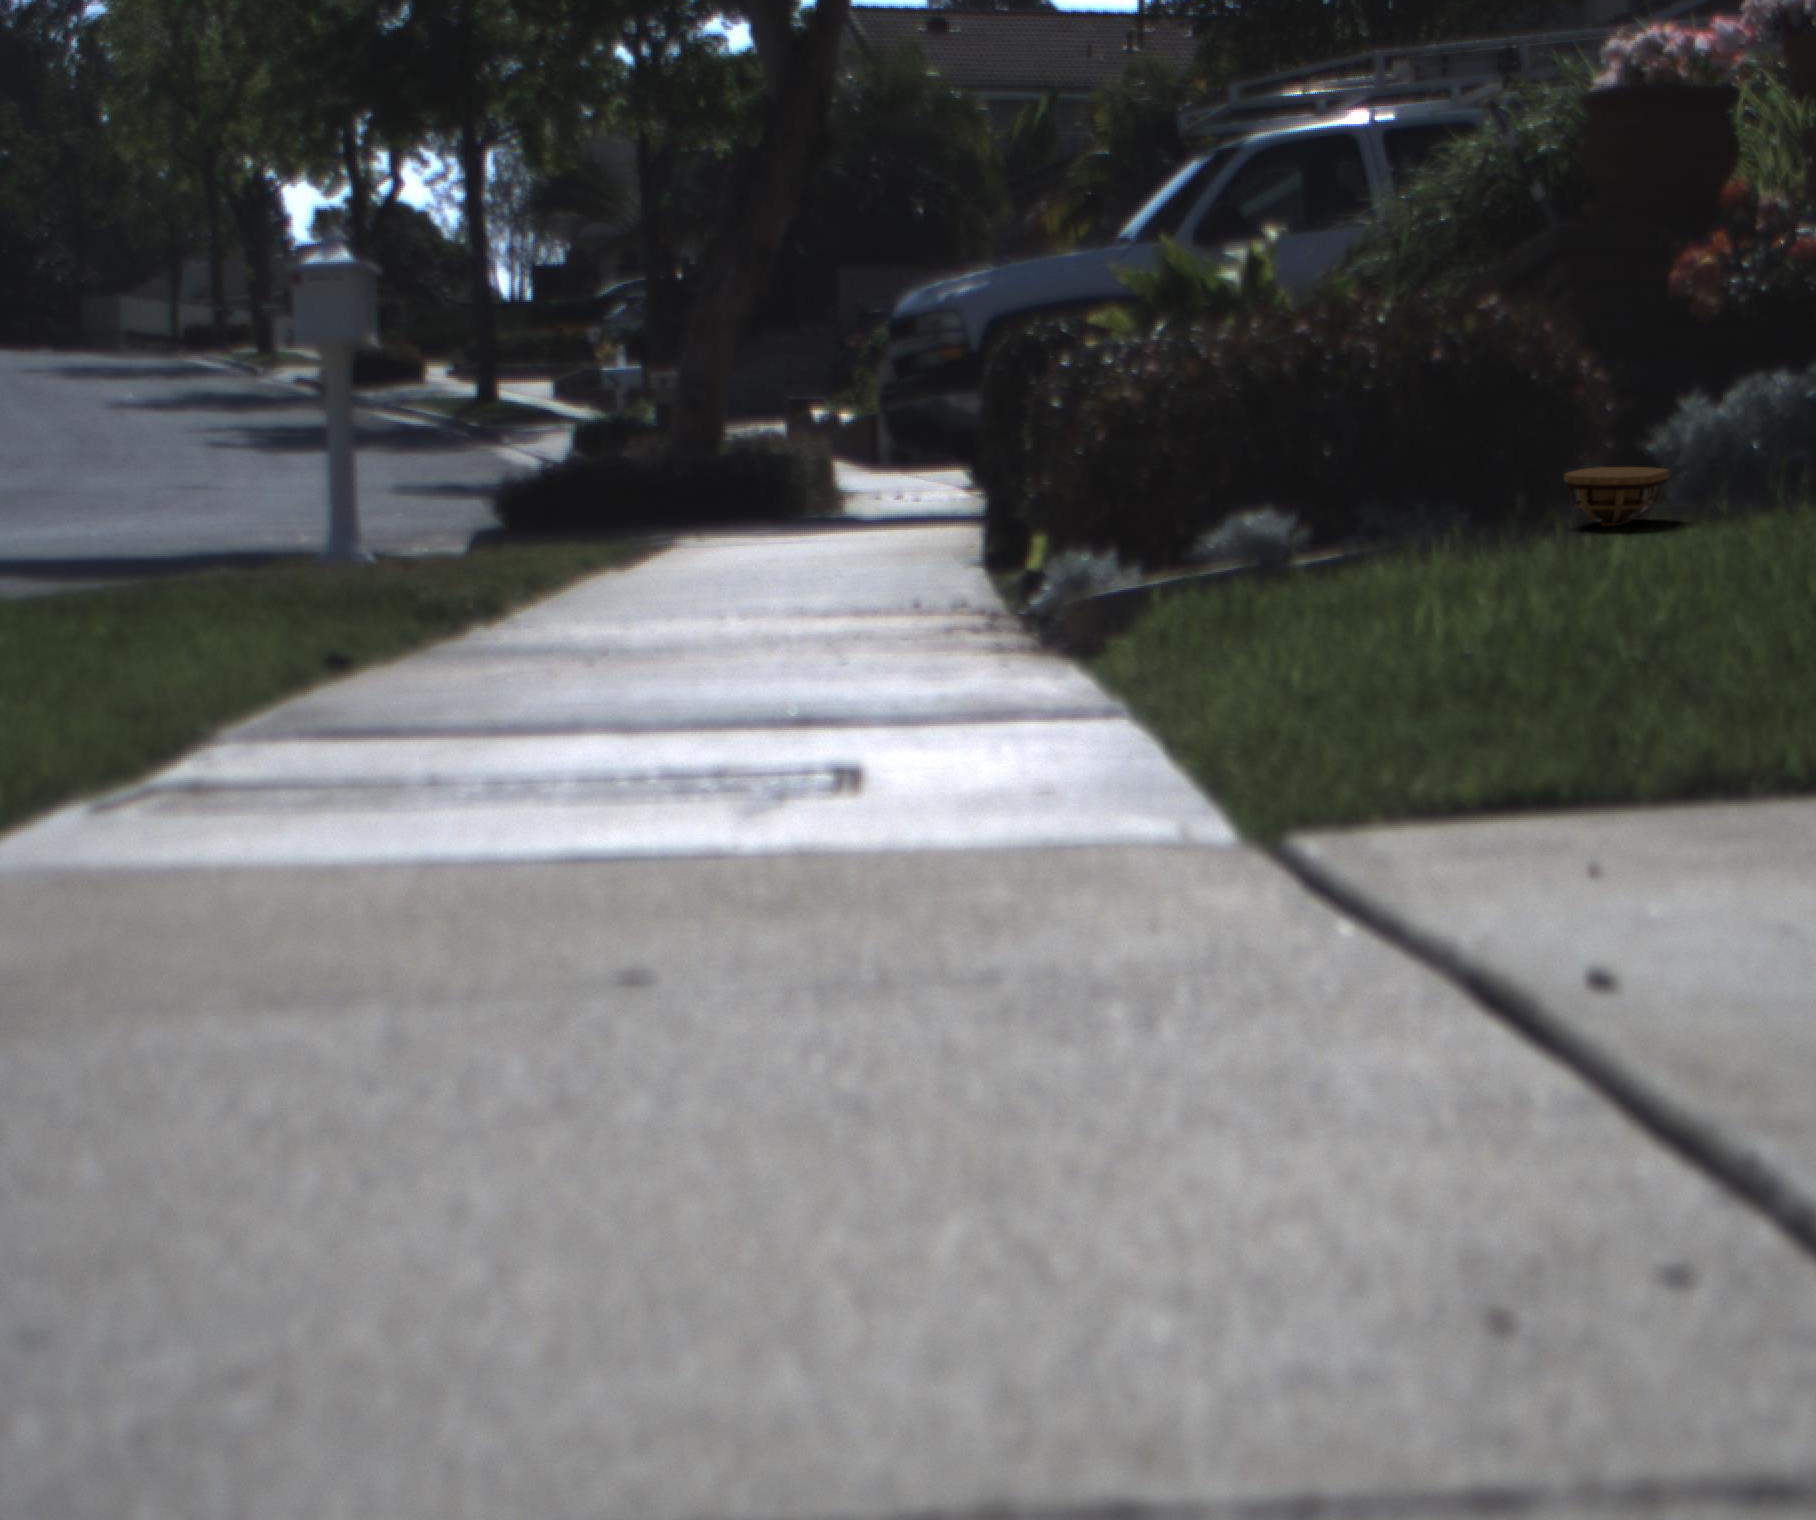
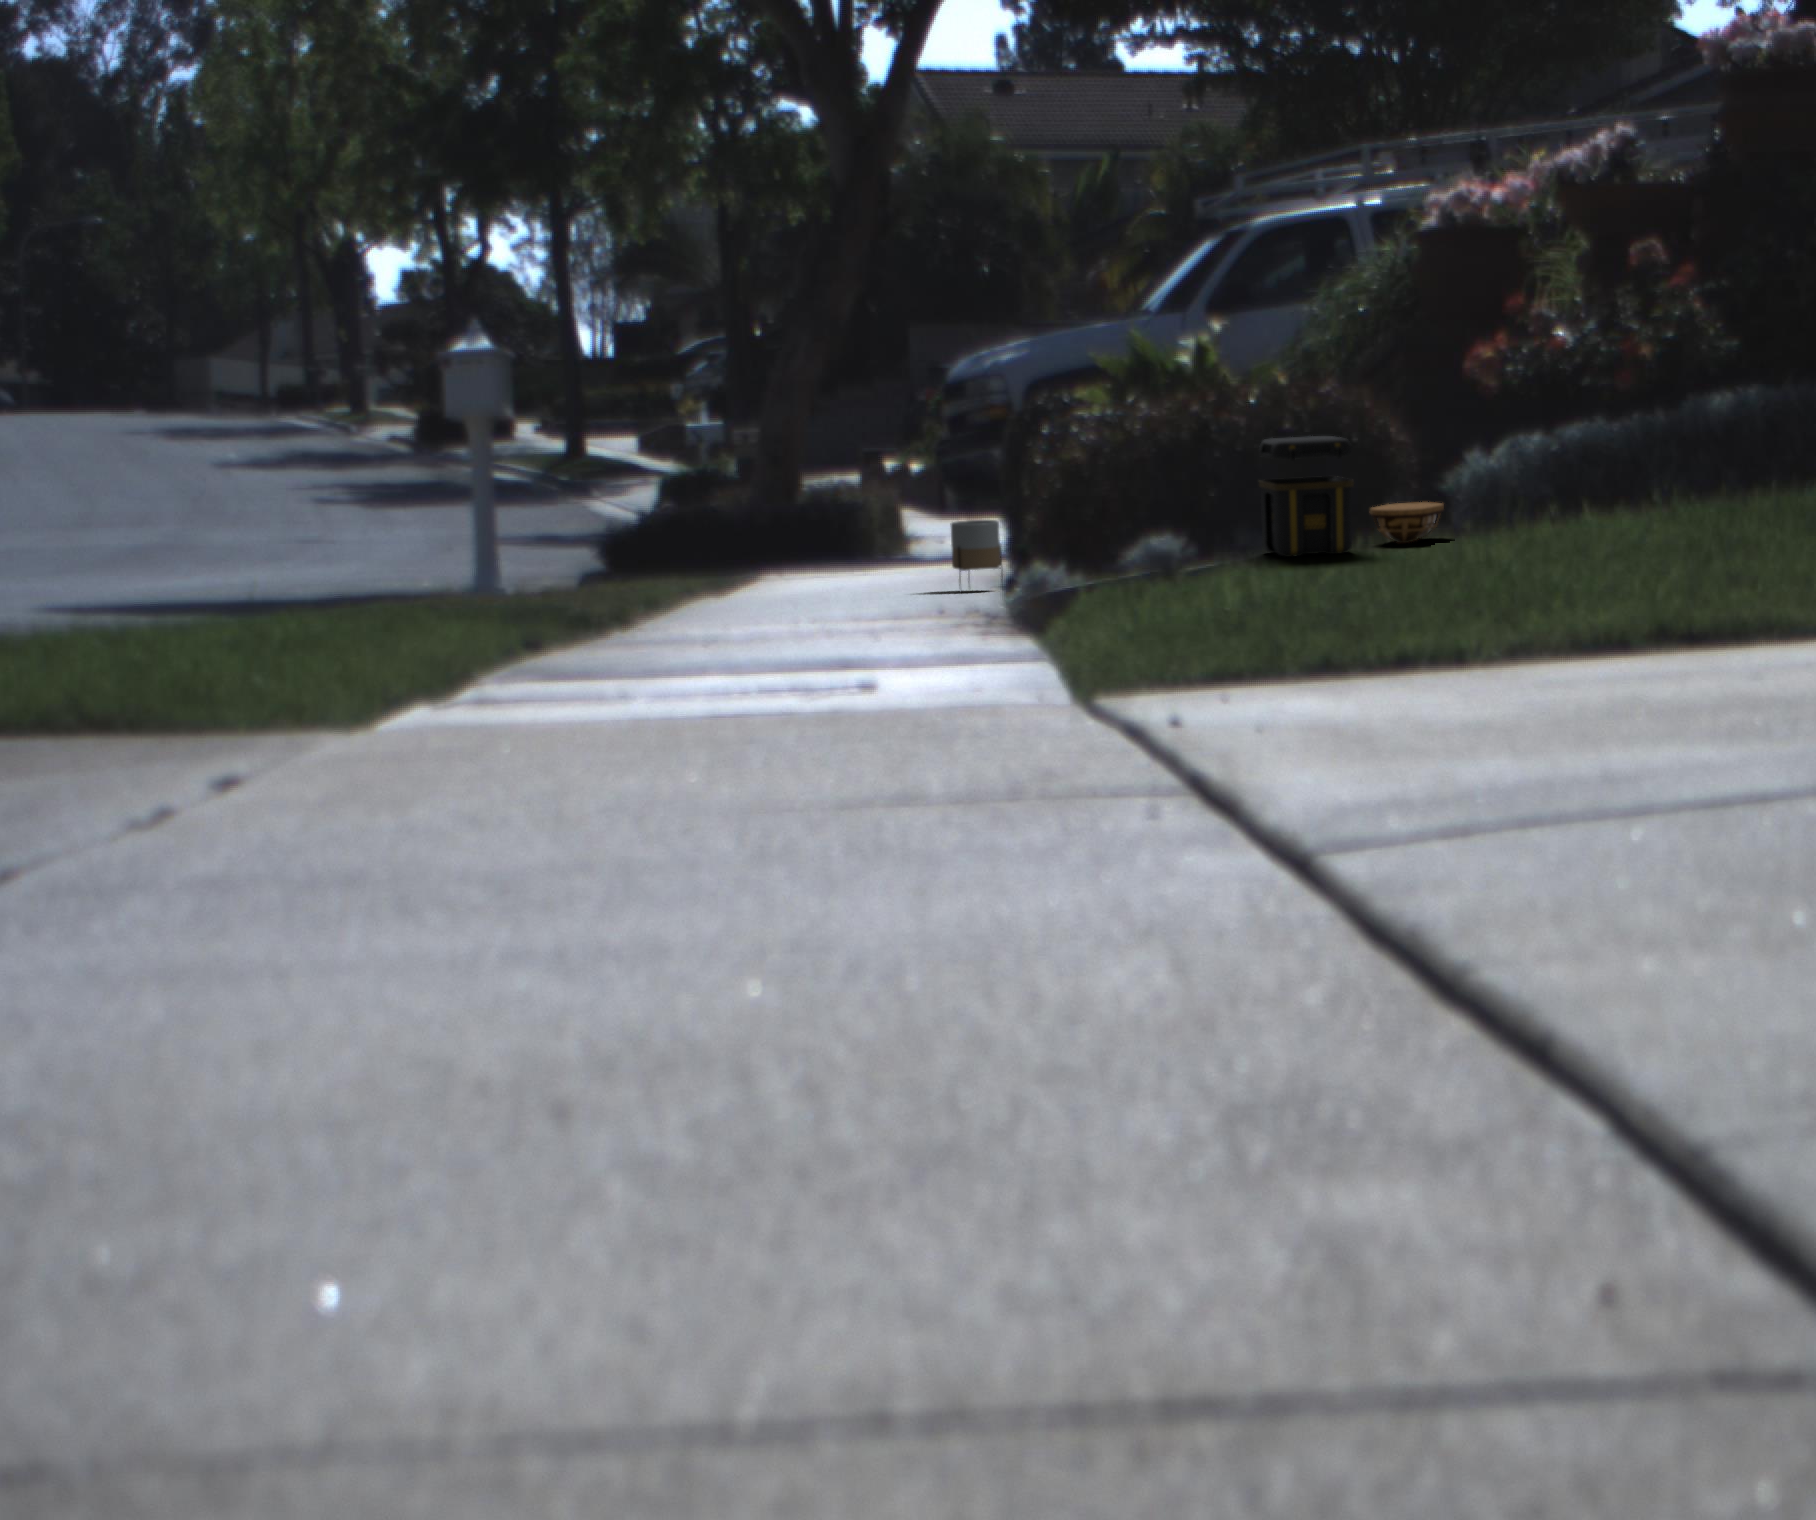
toolbox: none [1408,366,1556,544] -> present [1259,436,1354,557]
planter: none [931,479,1001,579] -> present [950,520,1002,580]

